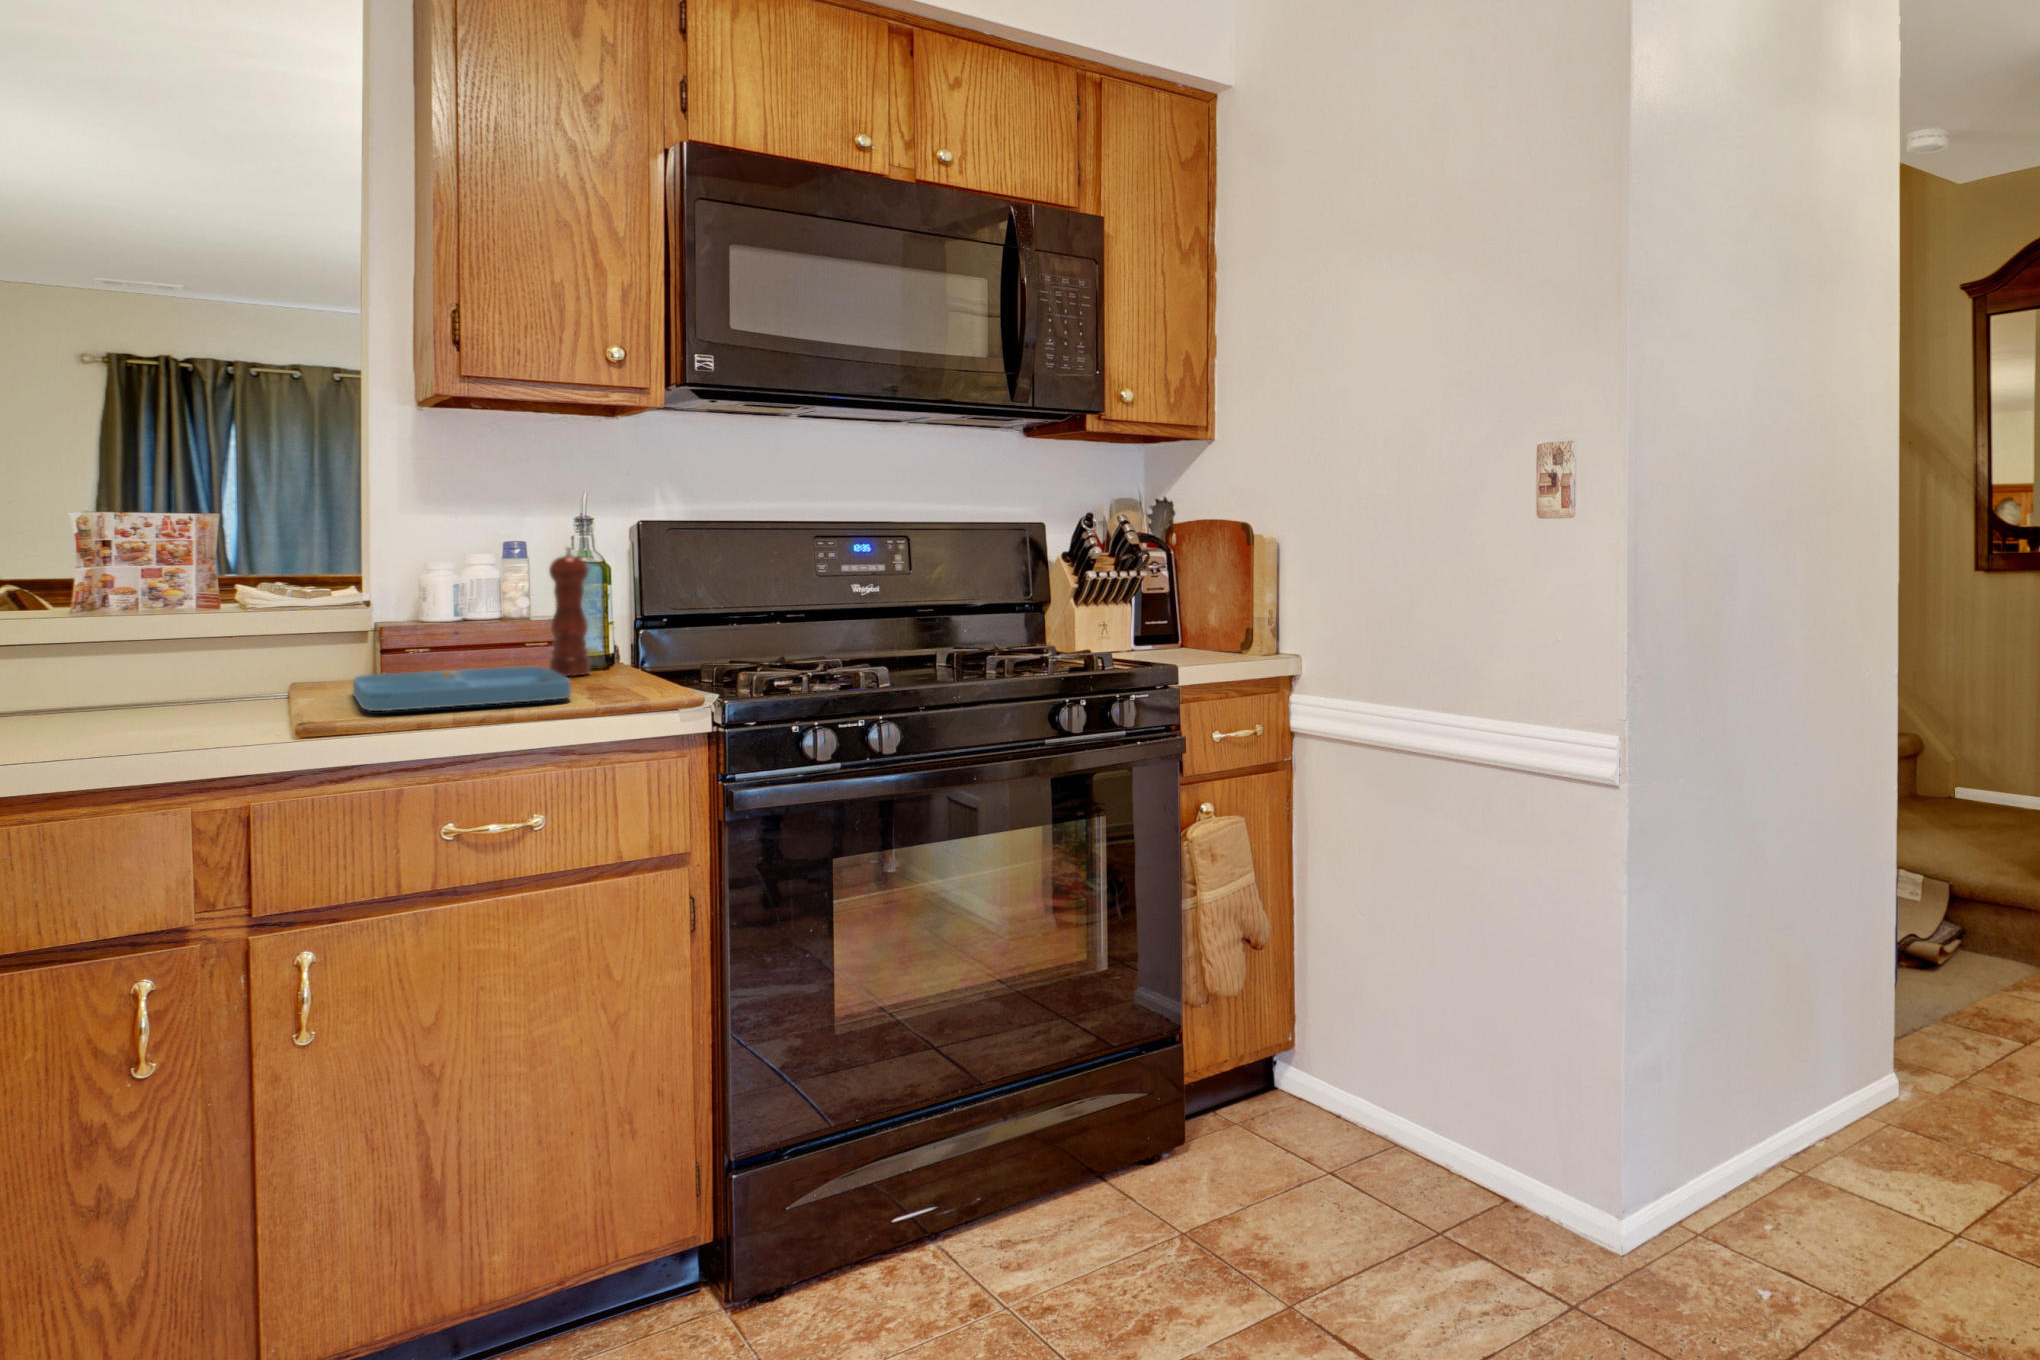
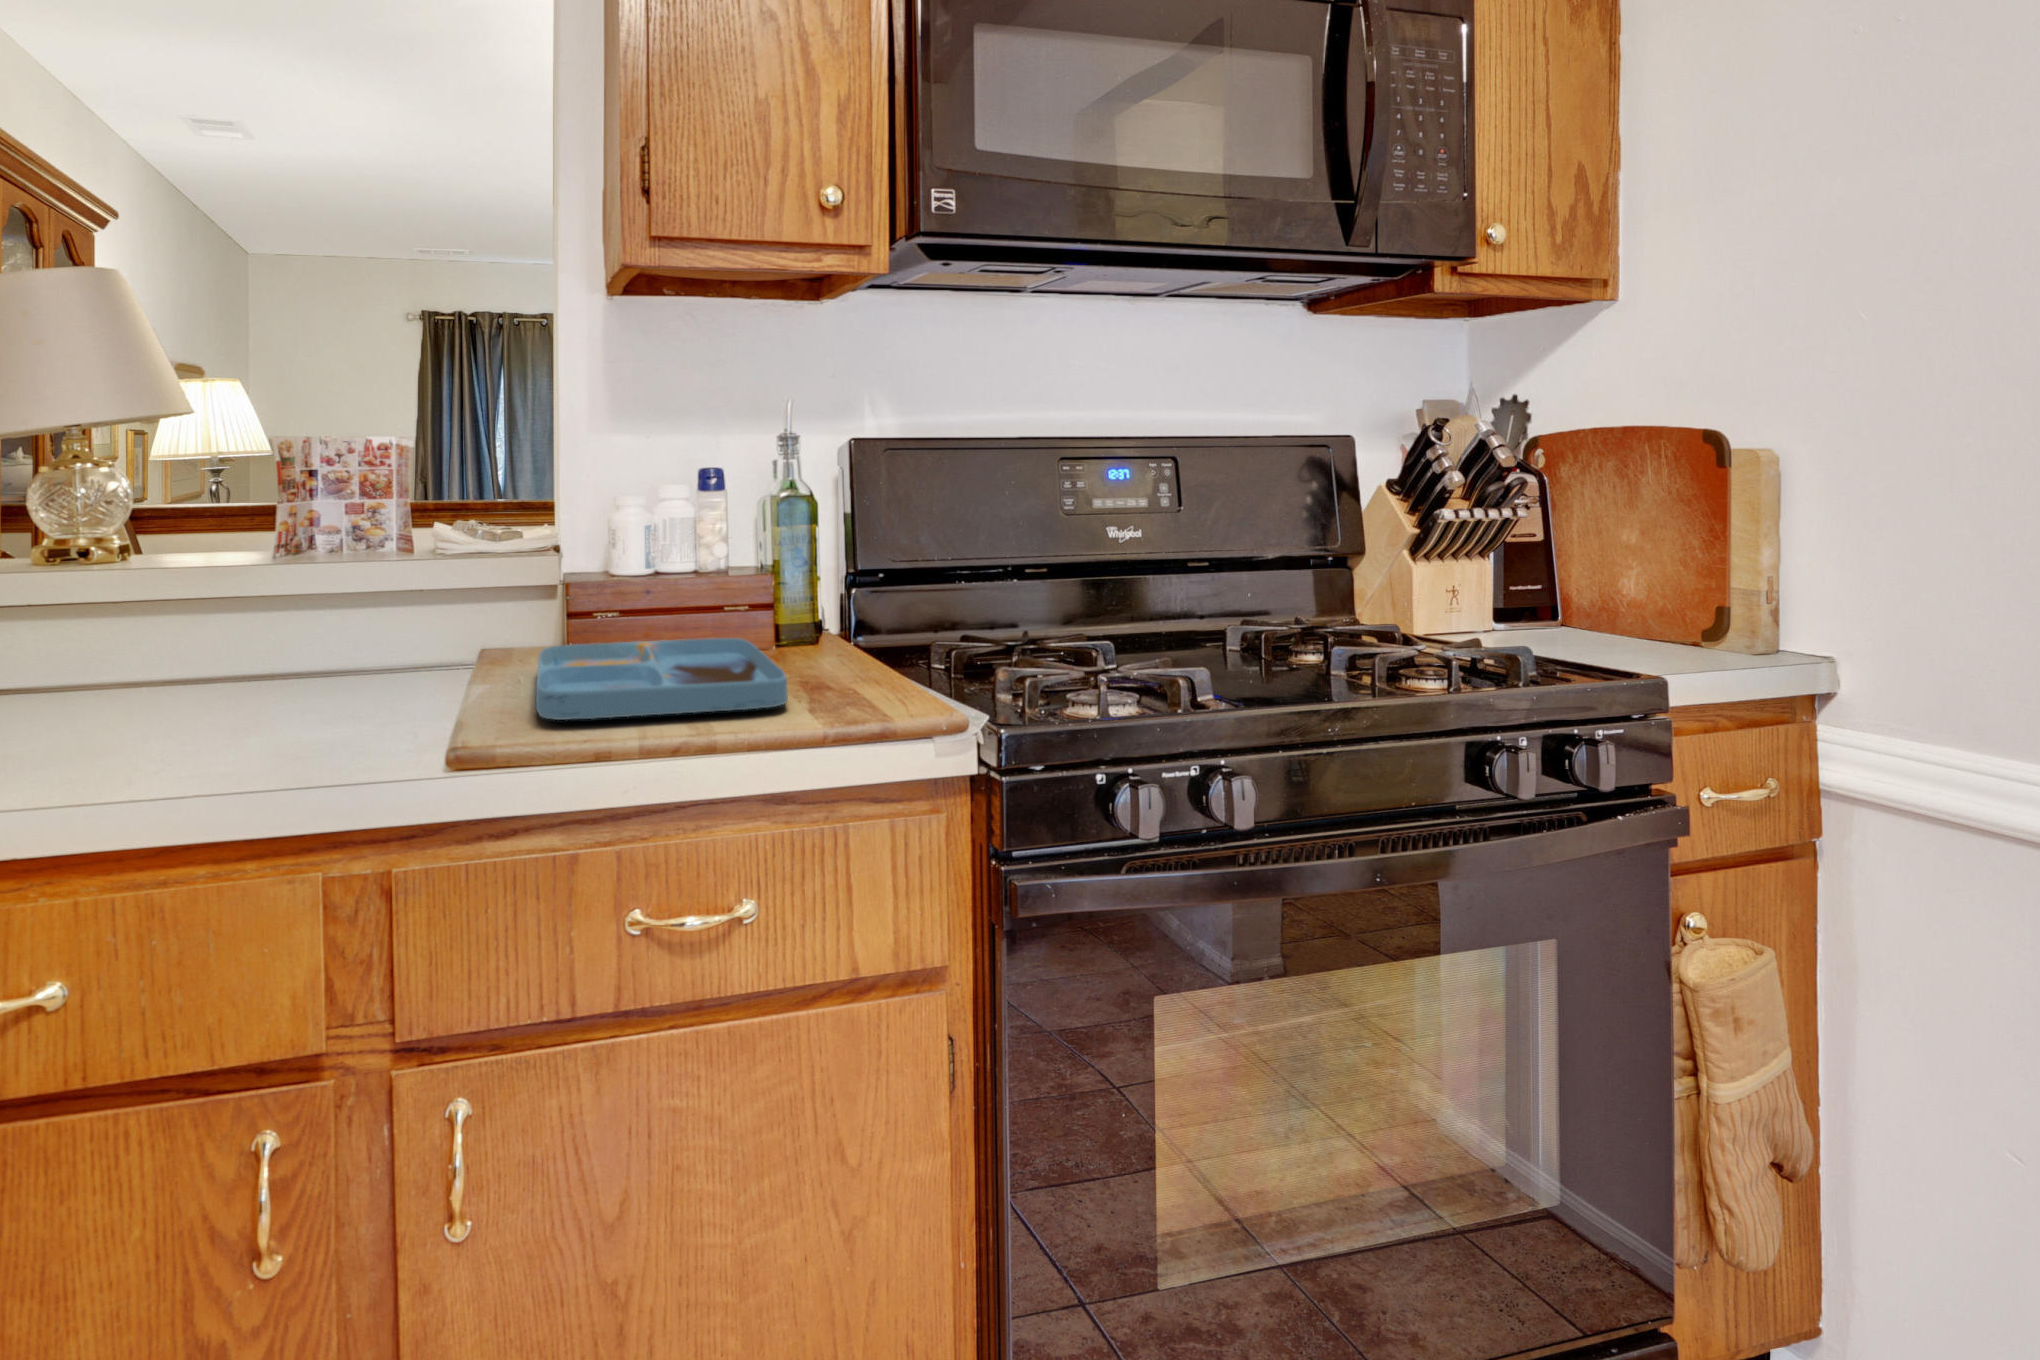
pepper mill: present [549,547,590,676] -> none [754,474,801,650]

